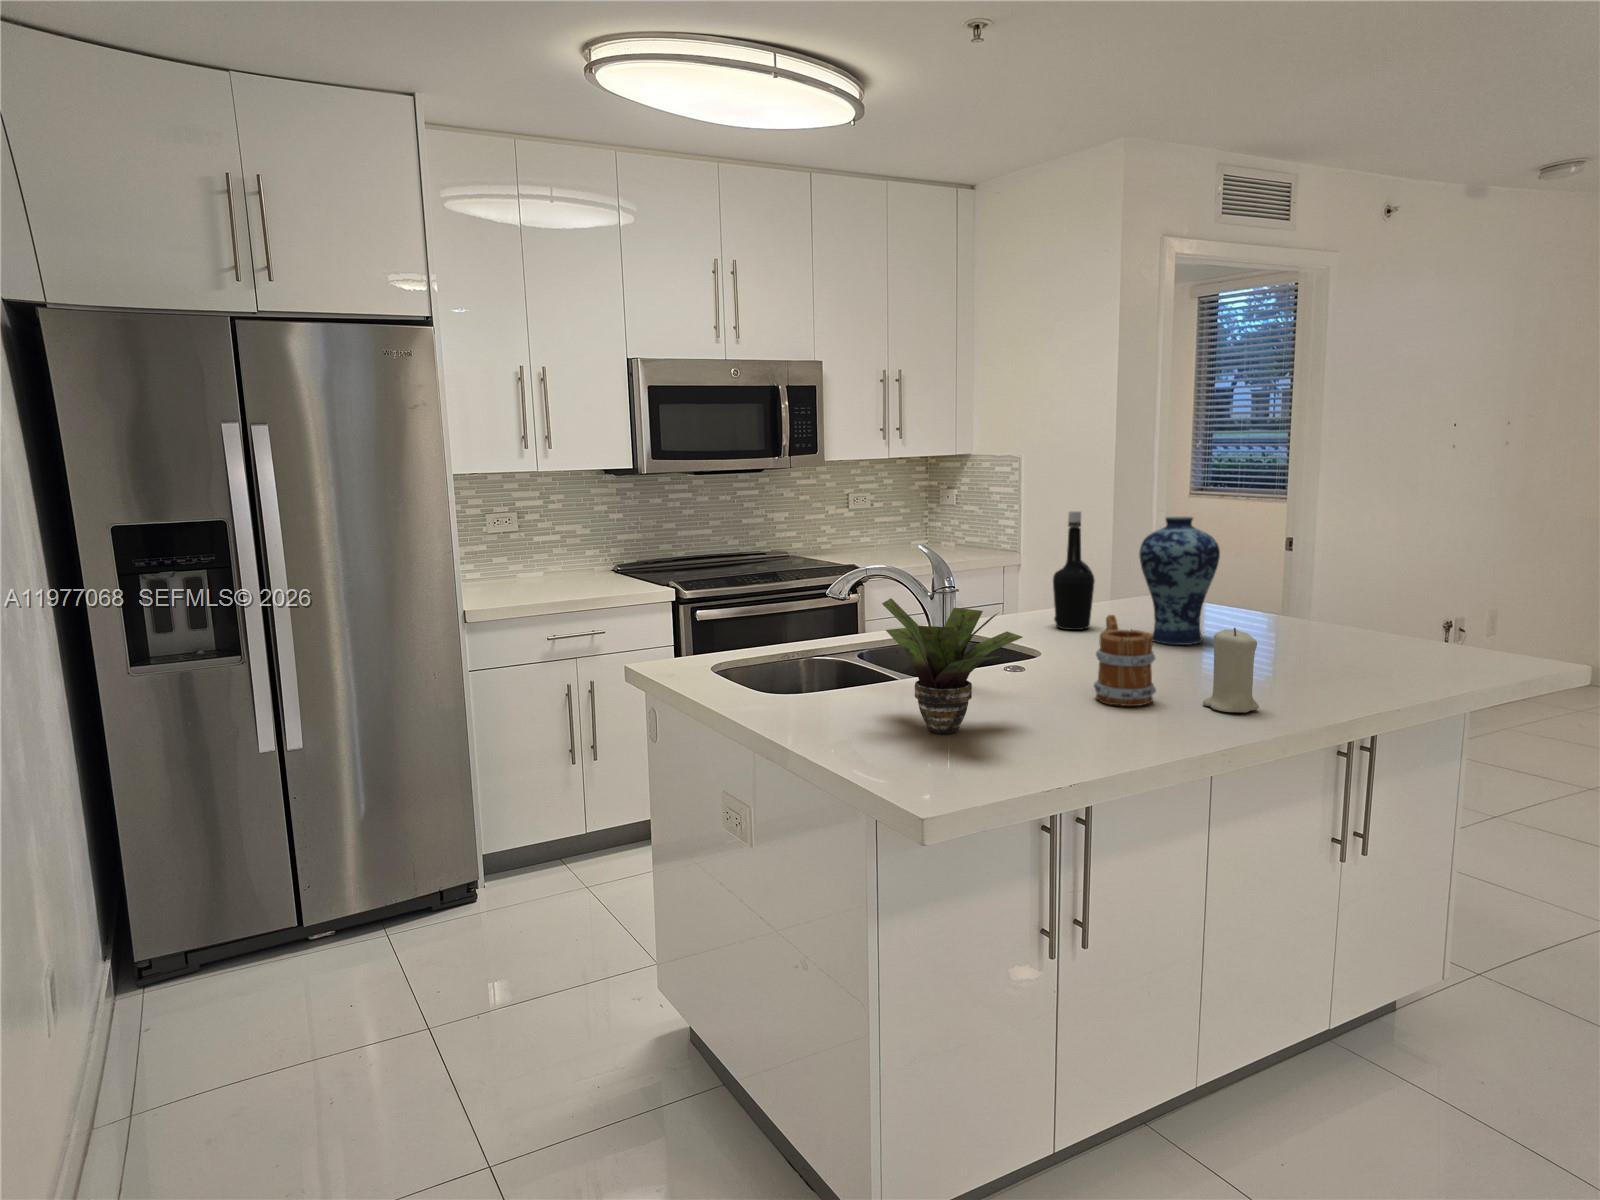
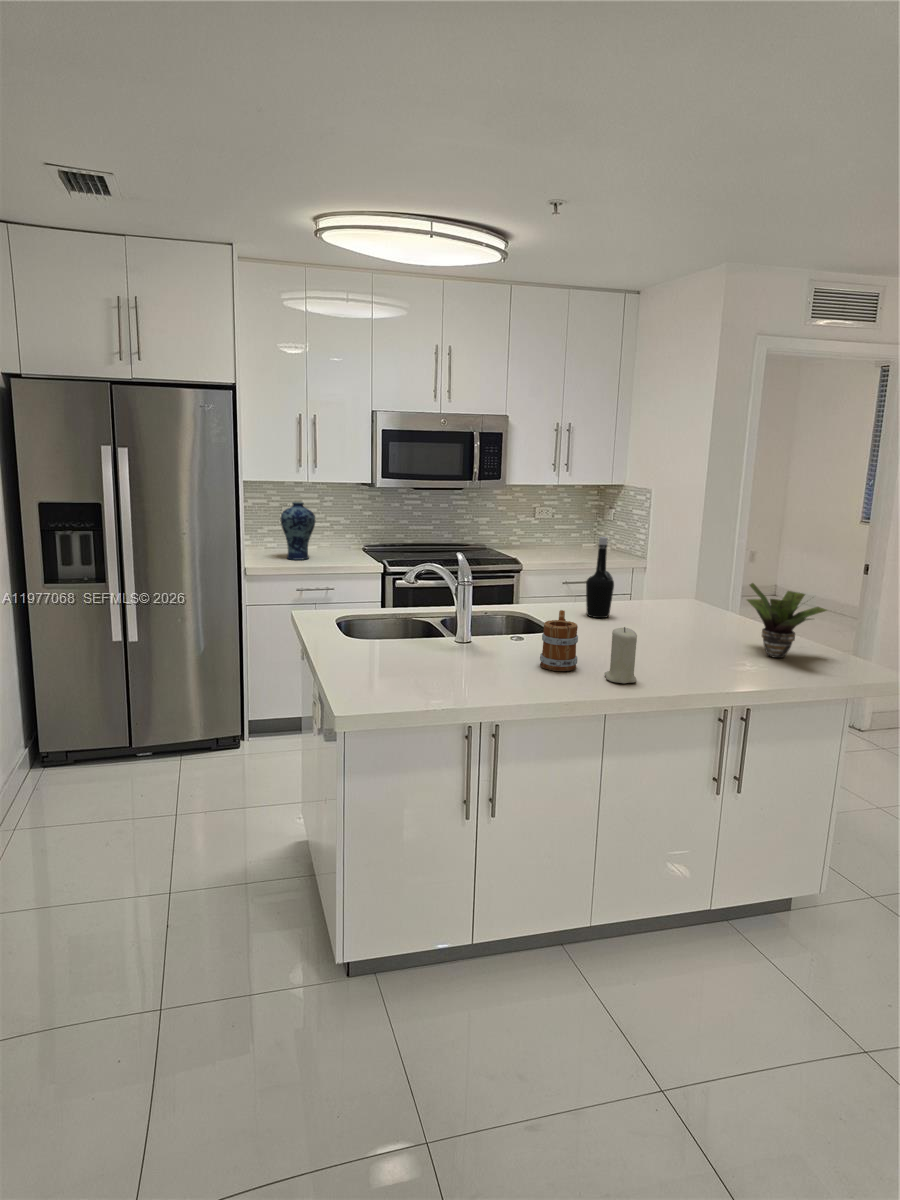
vase: present [1139,517,1220,645] -> present [281,502,316,560]
potted plant: present [882,598,1023,734] -> present [747,583,827,658]

